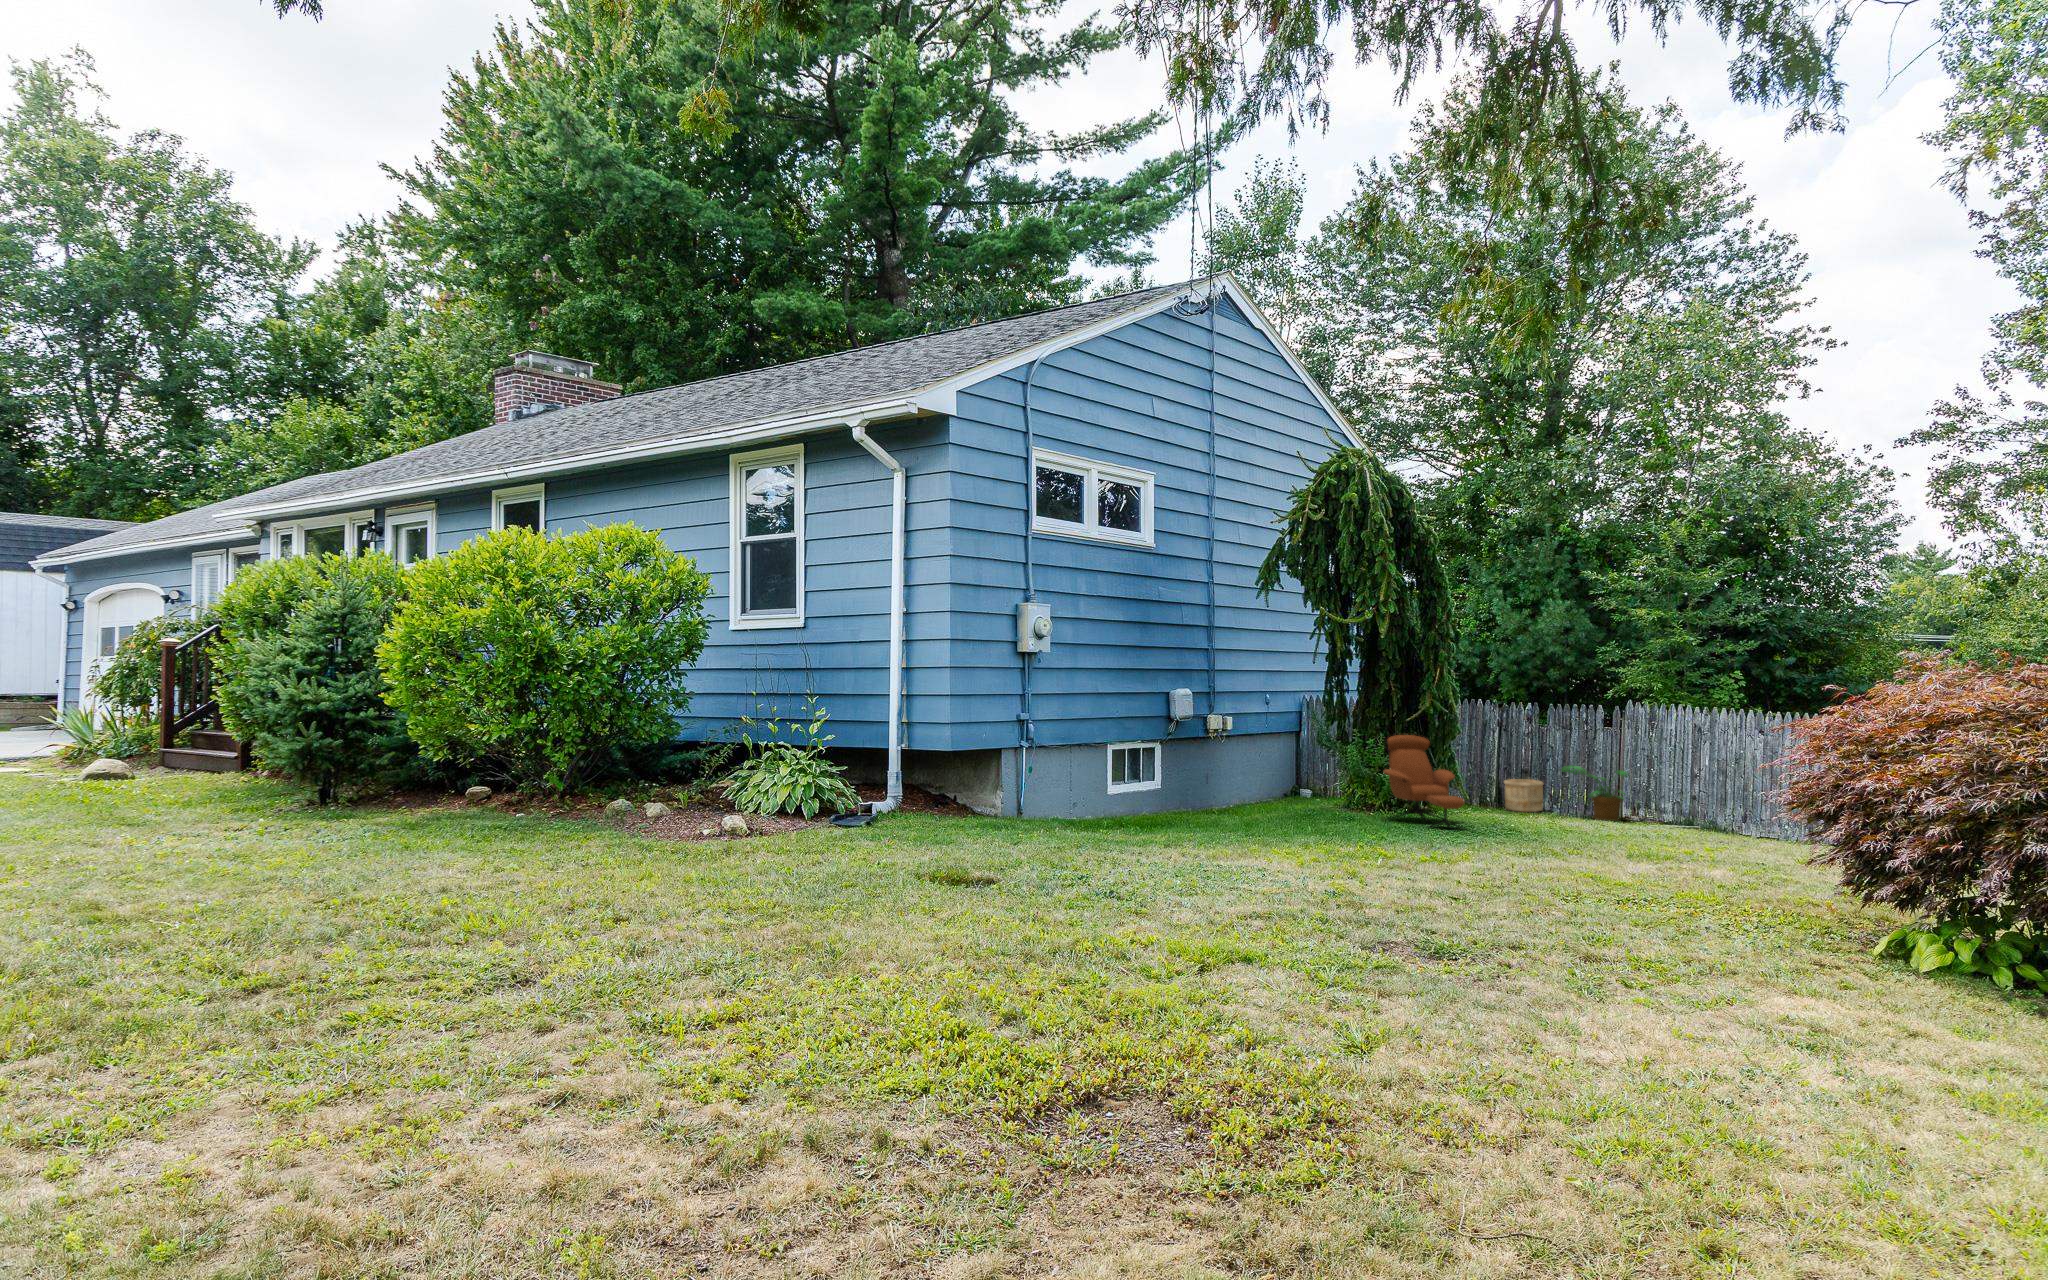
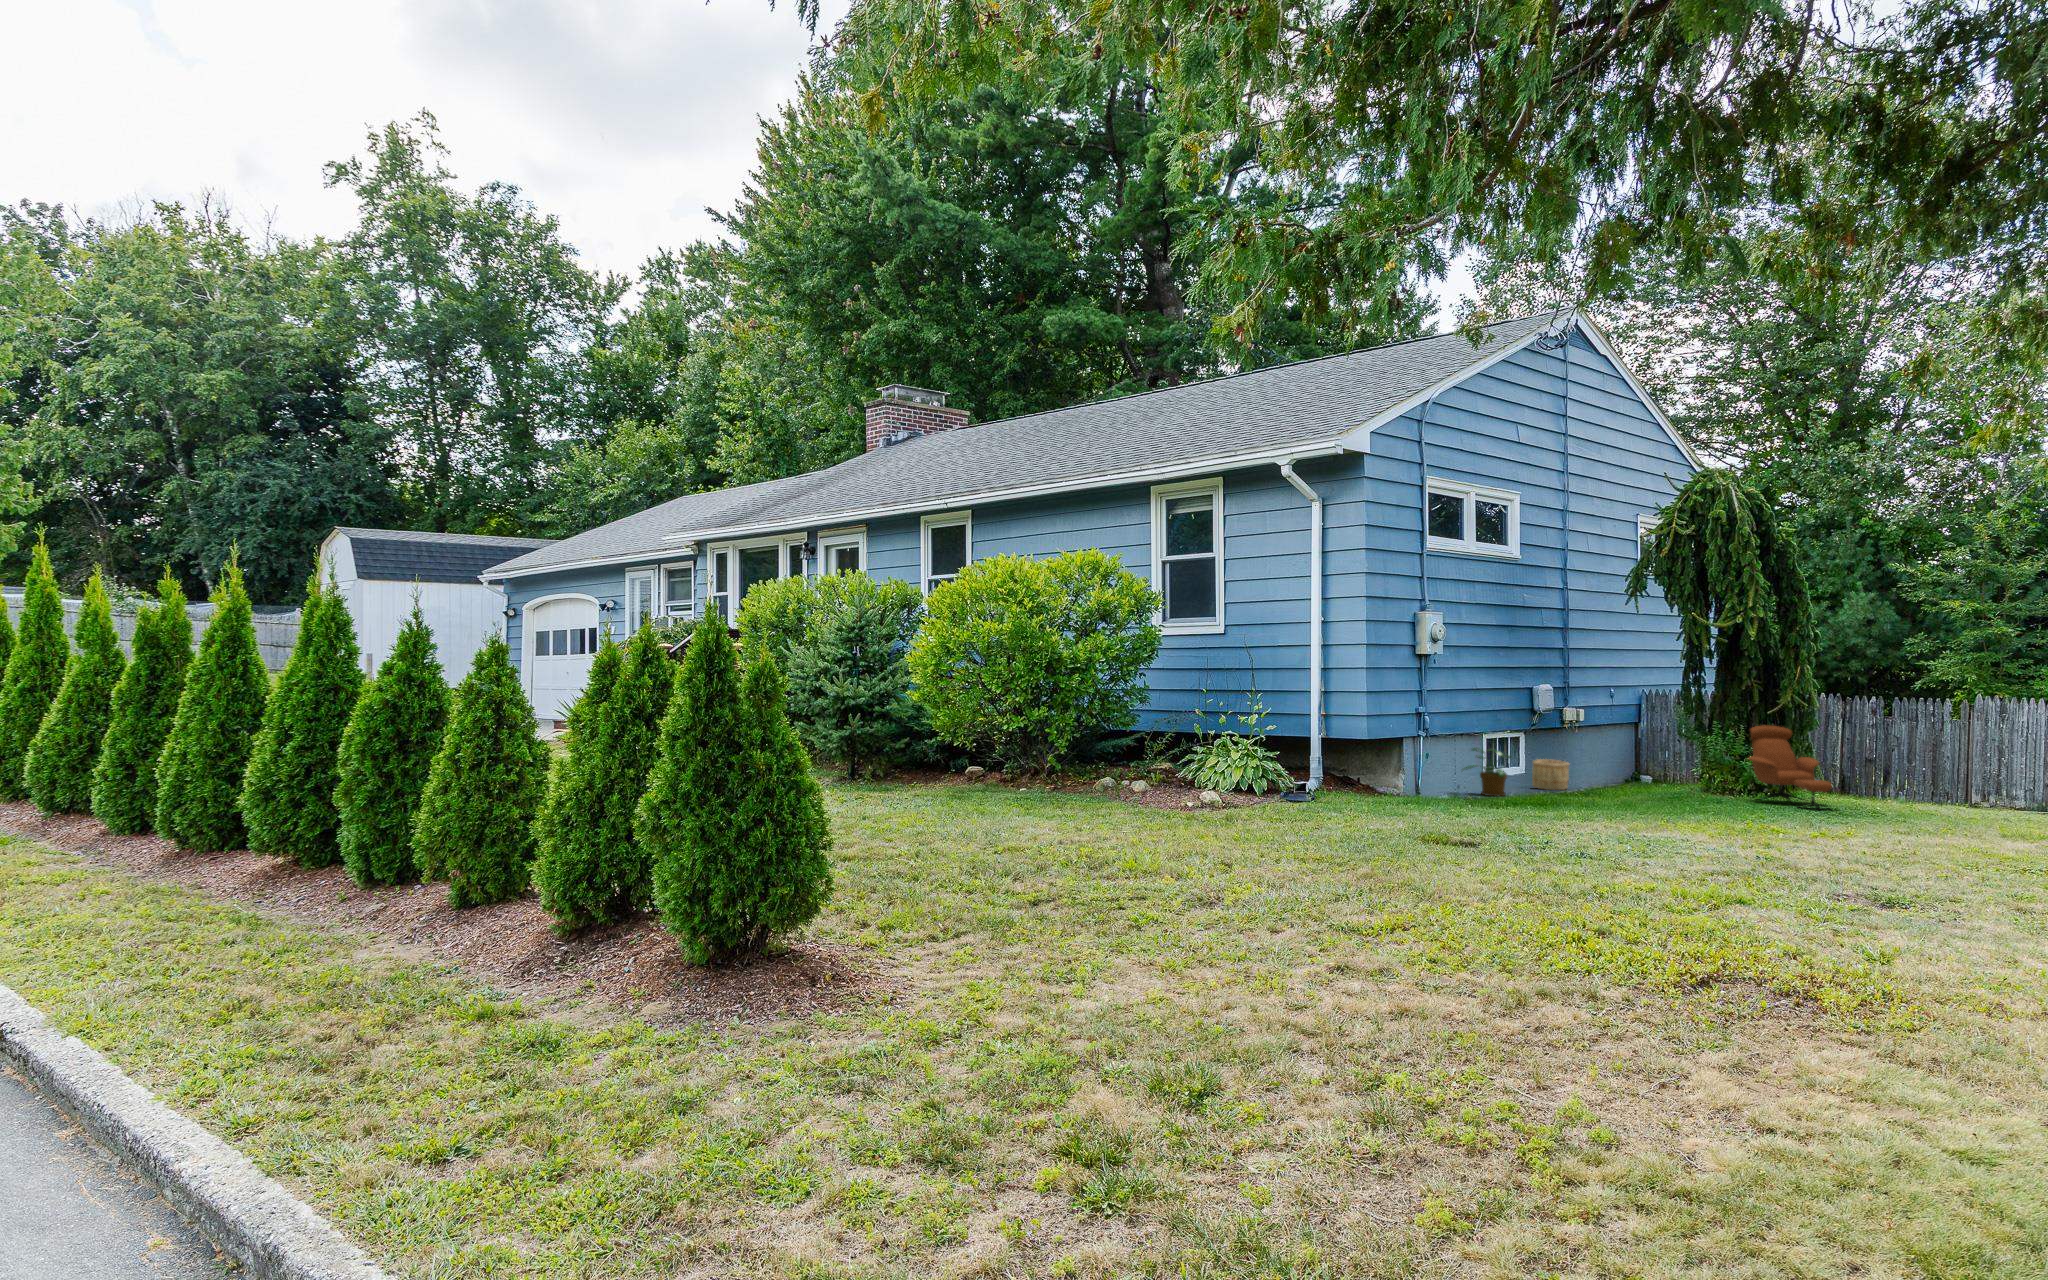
potted plant: present [1561,765,1631,821] -> present [1463,747,1511,796]
wooden bucket: present [1504,779,1543,812] -> present [1532,759,1569,790]

